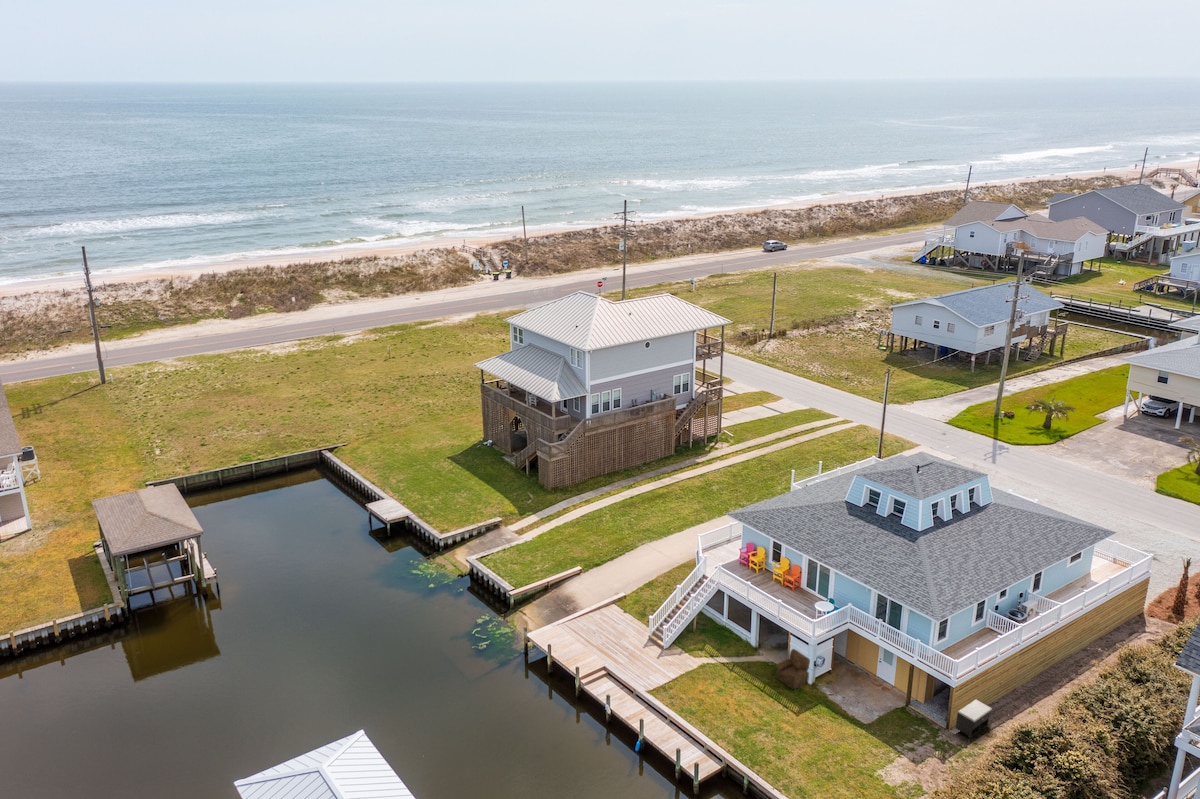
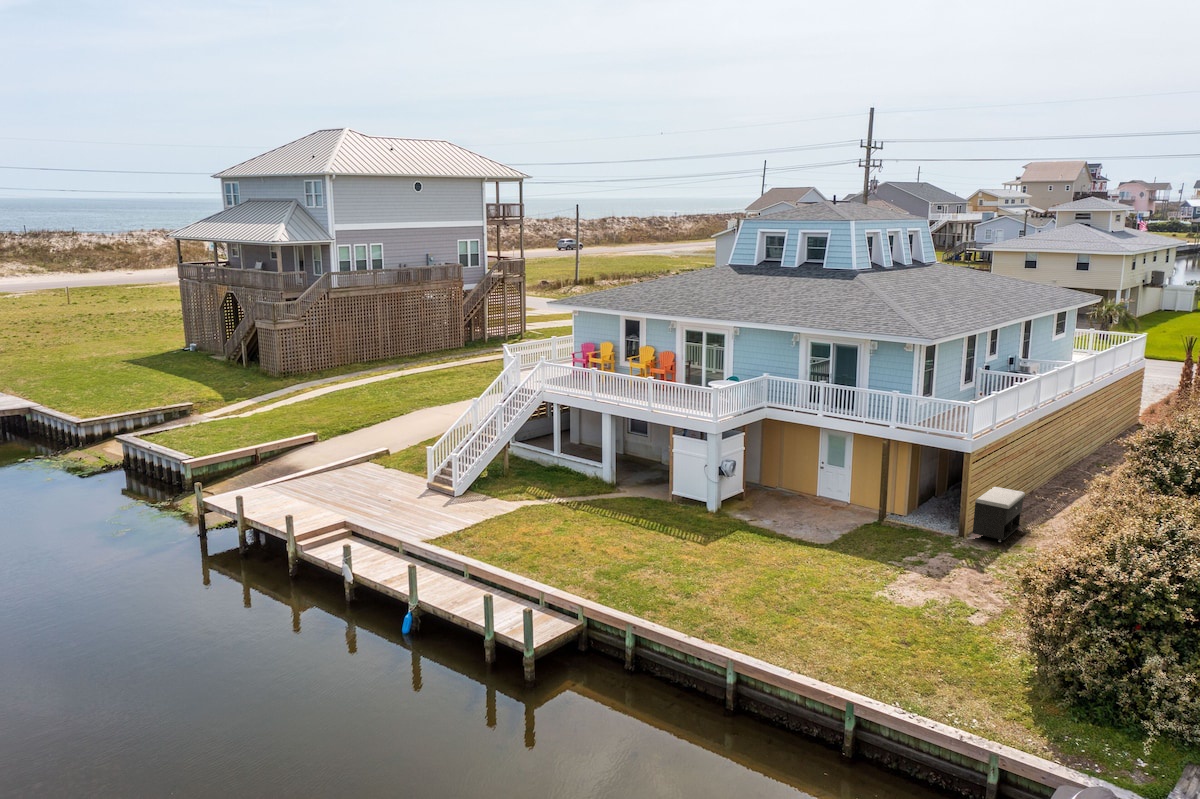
armchair: present [776,649,810,690] -> none [655,458,713,520]

